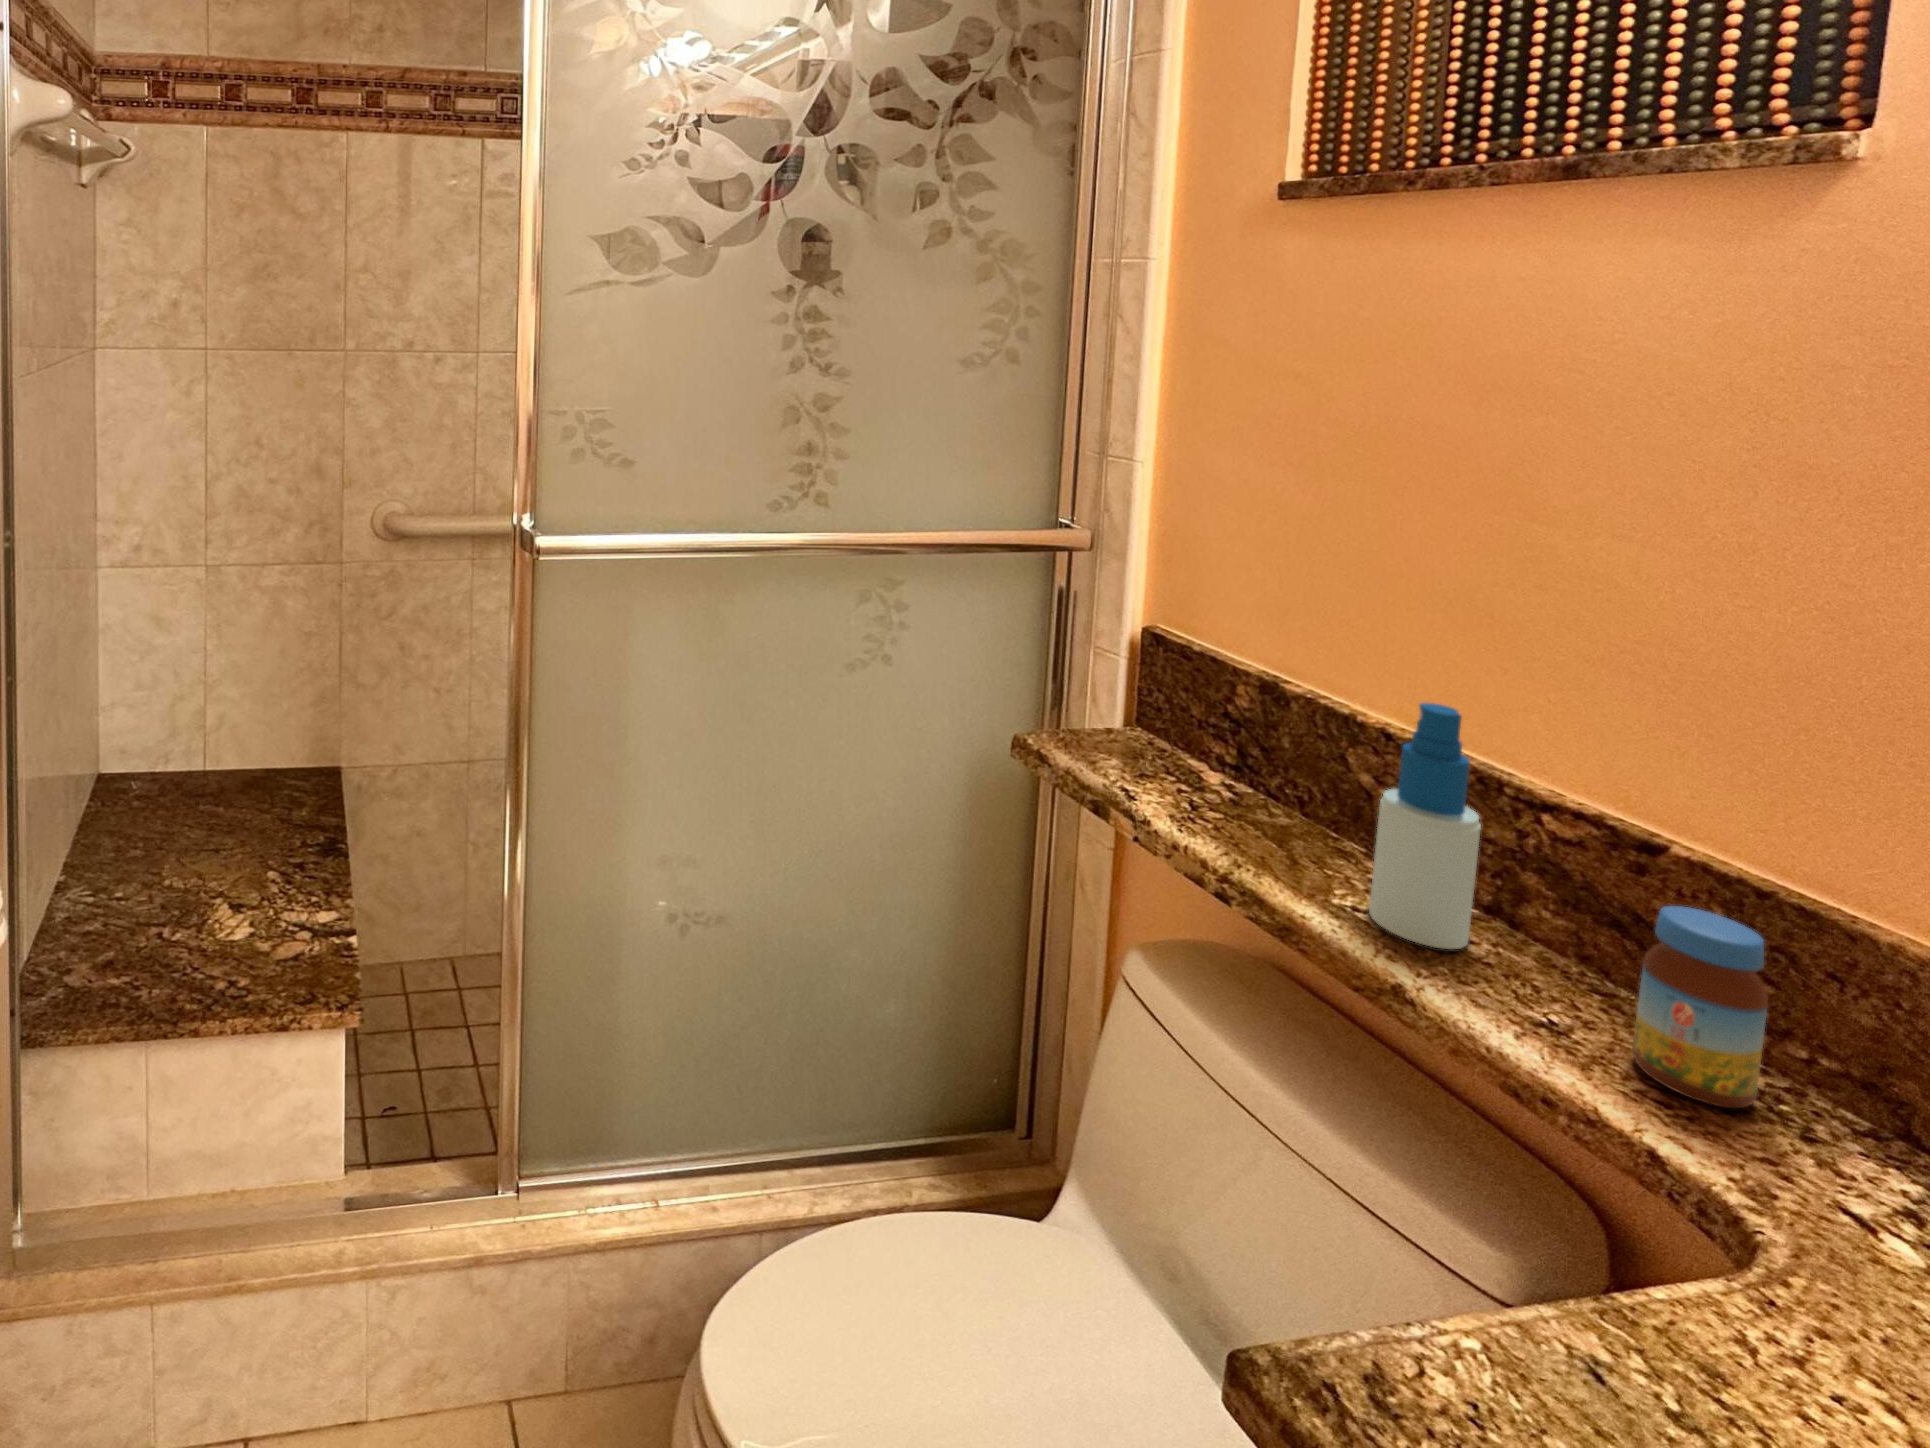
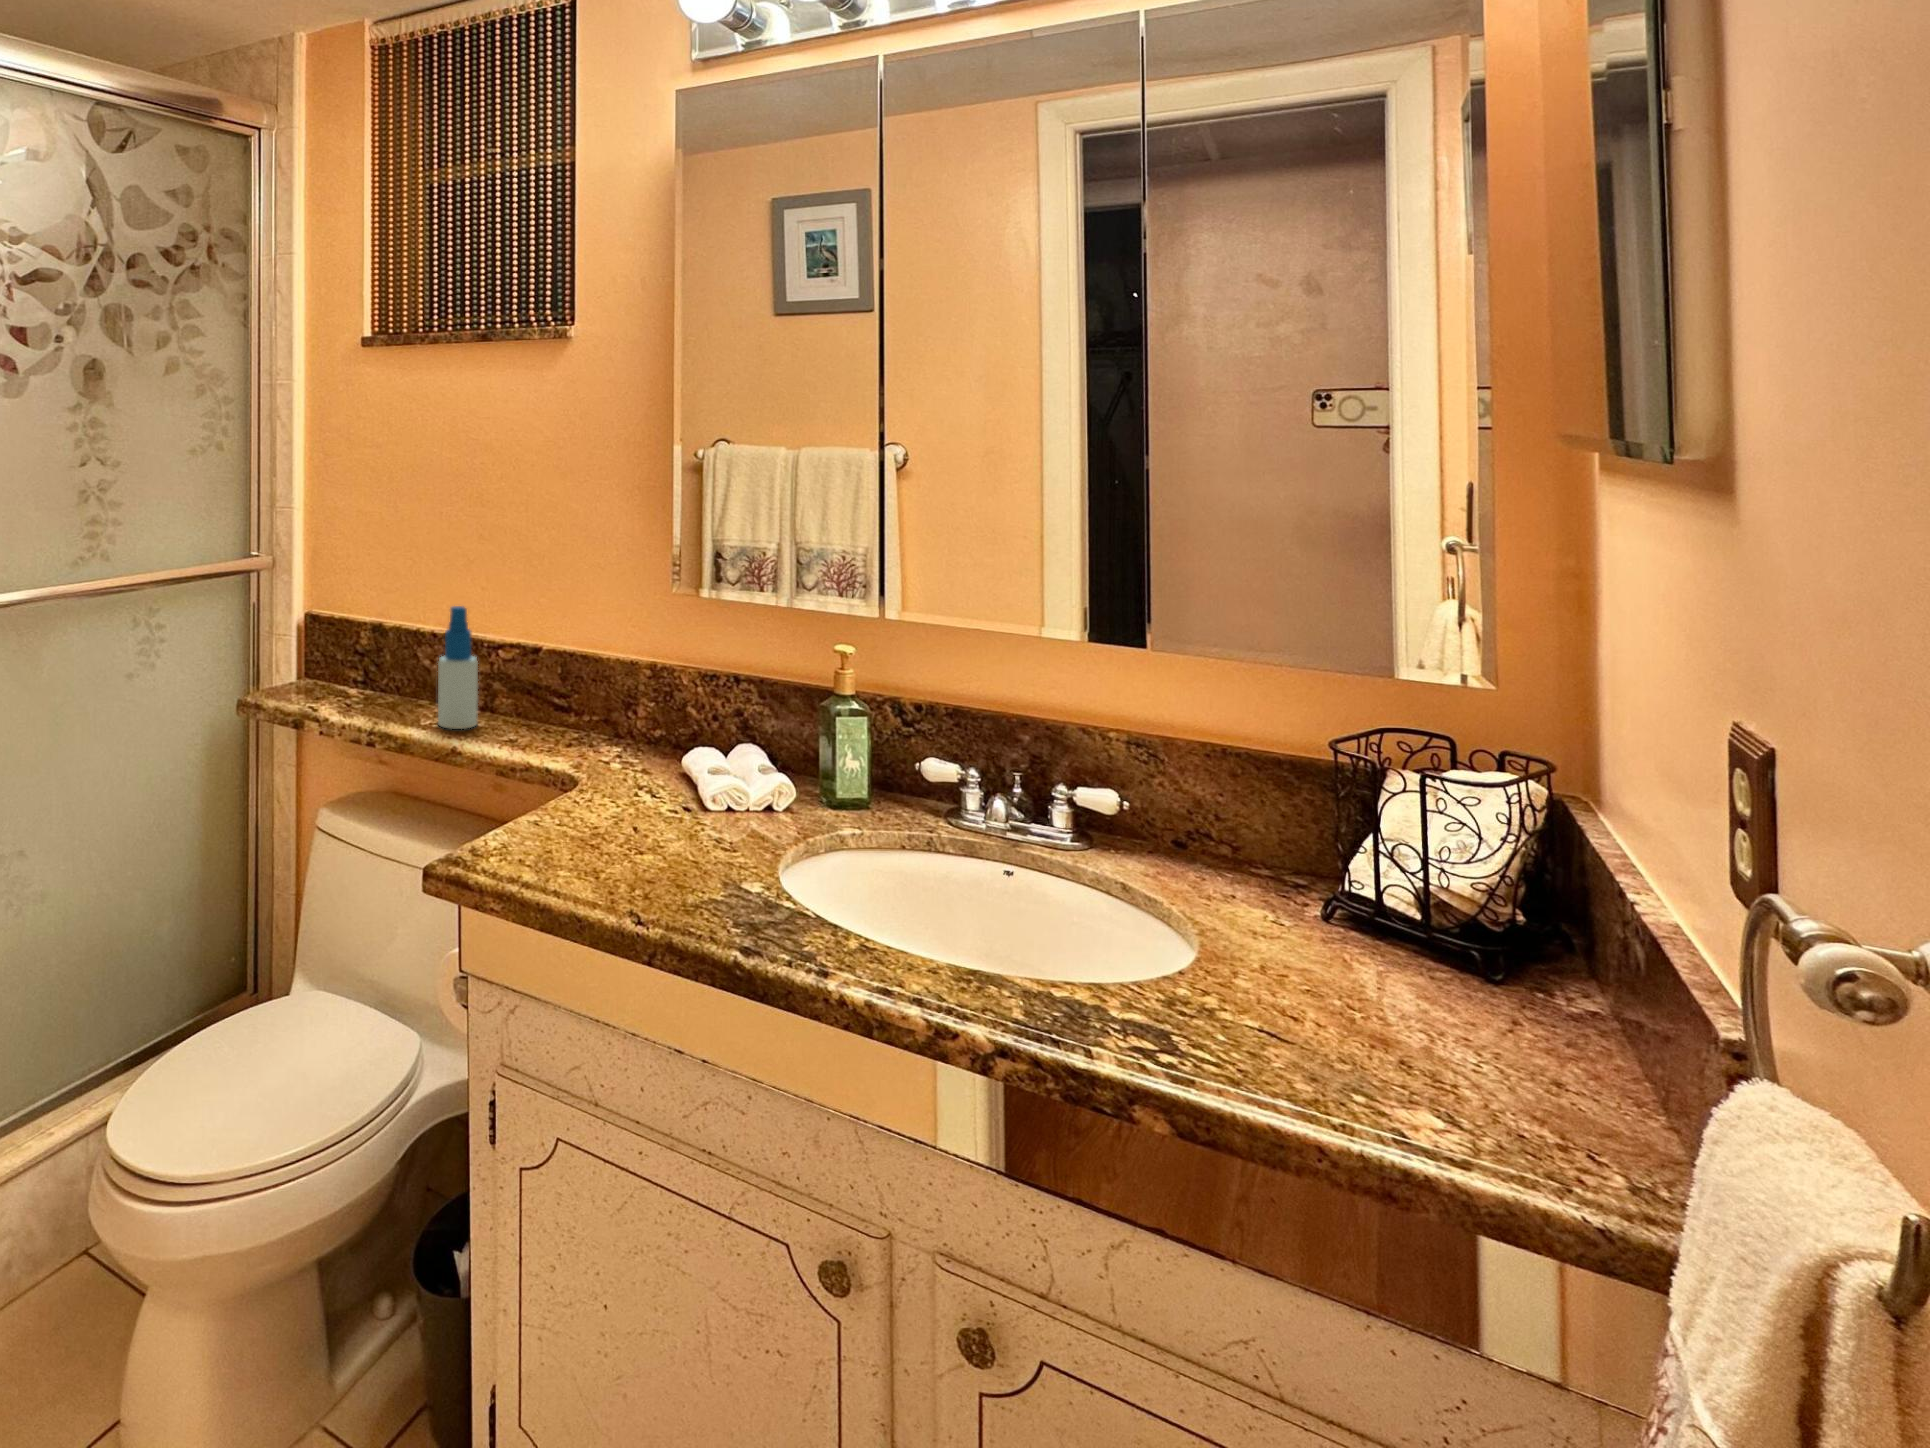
jar: present [1632,906,1768,1108] -> none [537,666,575,747]

